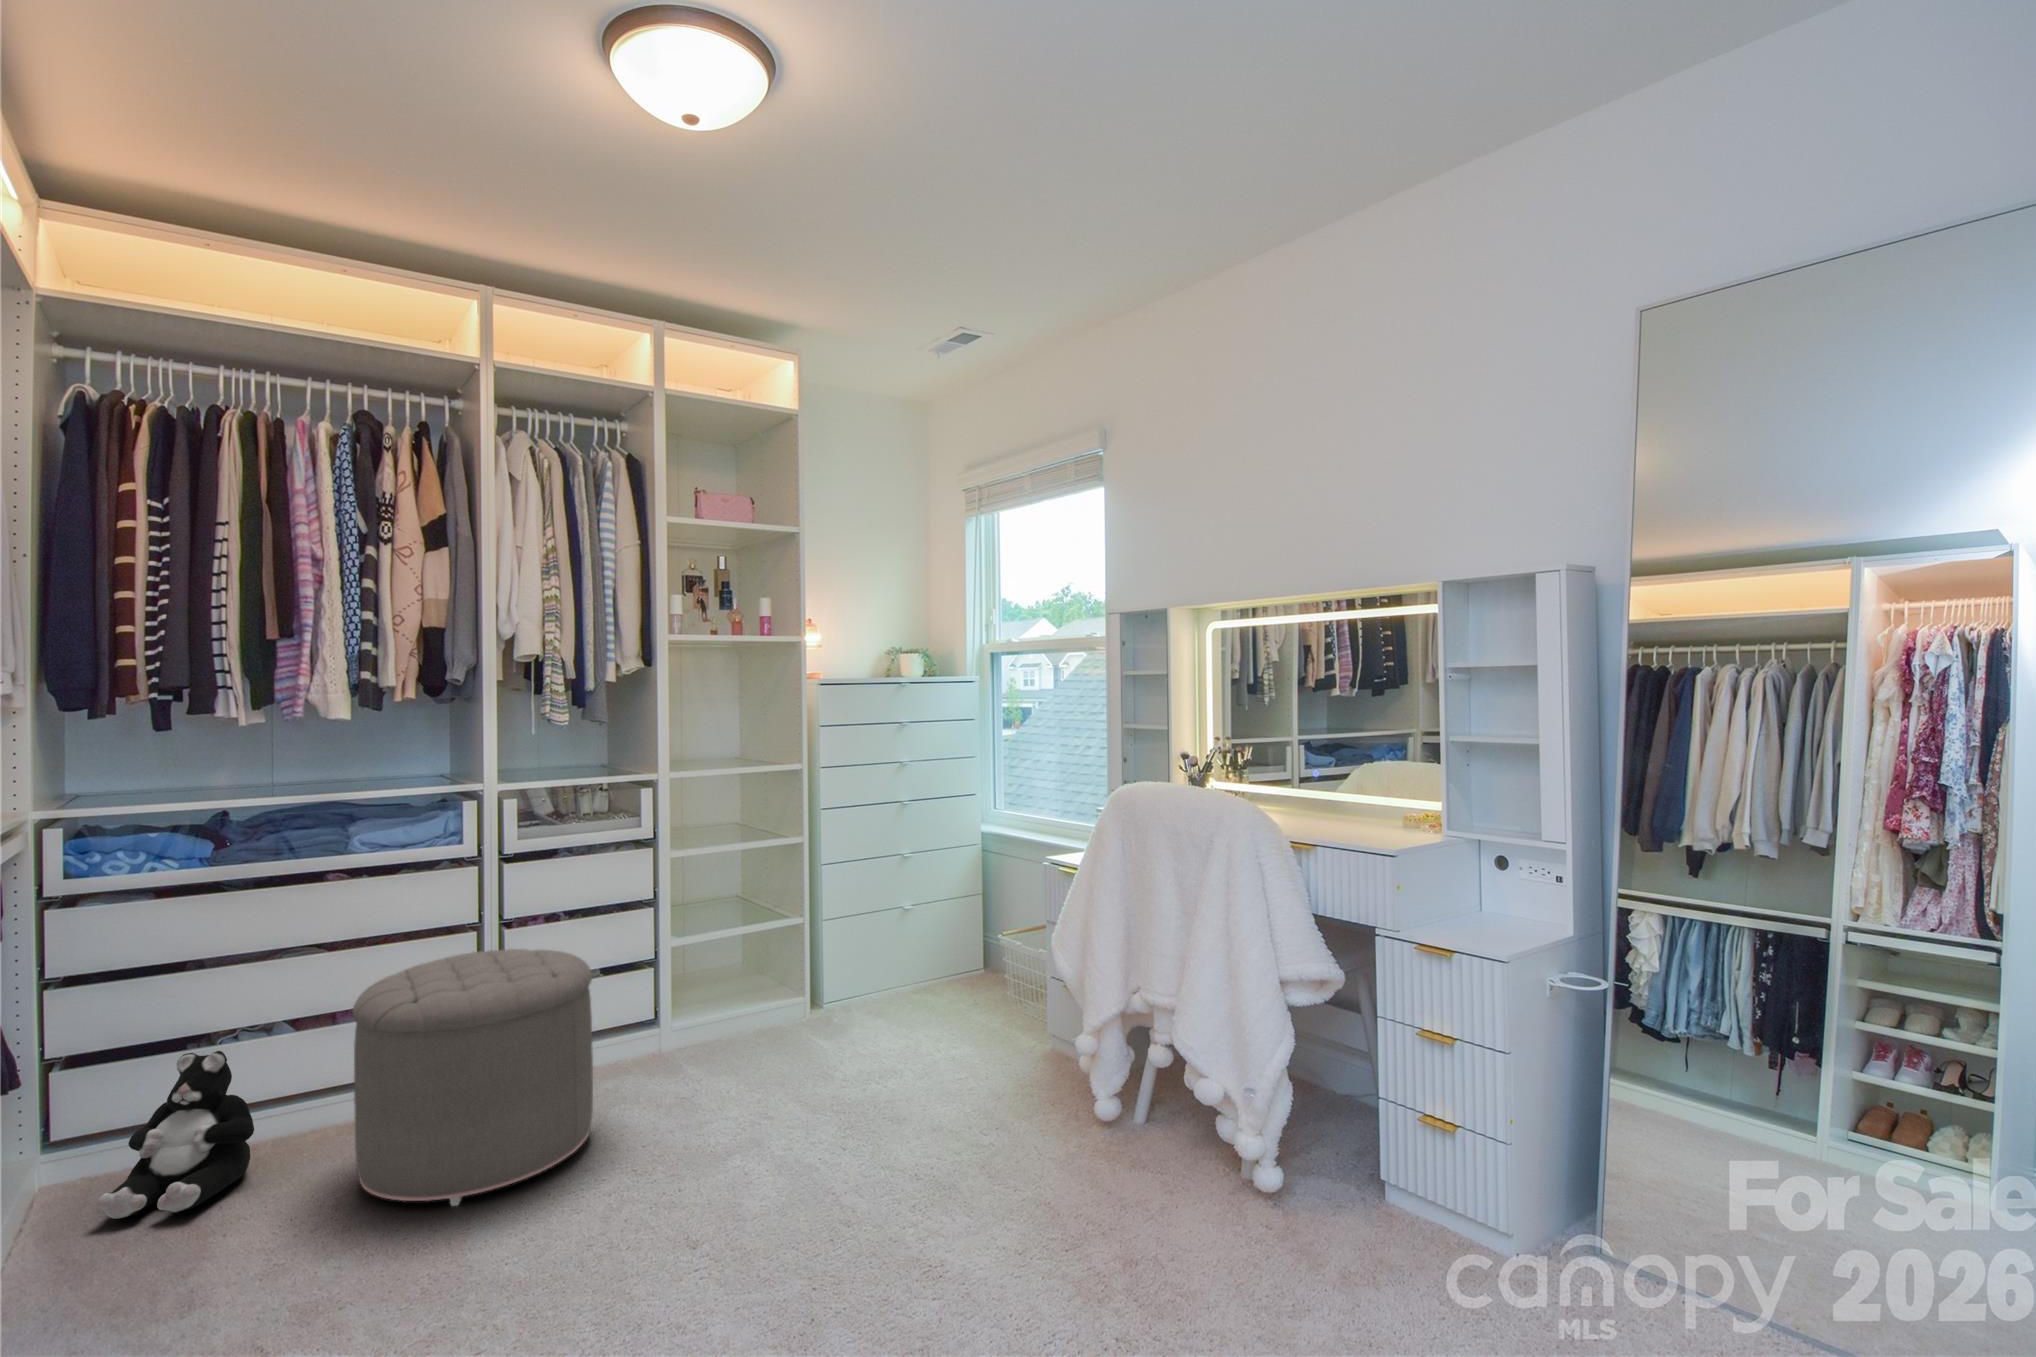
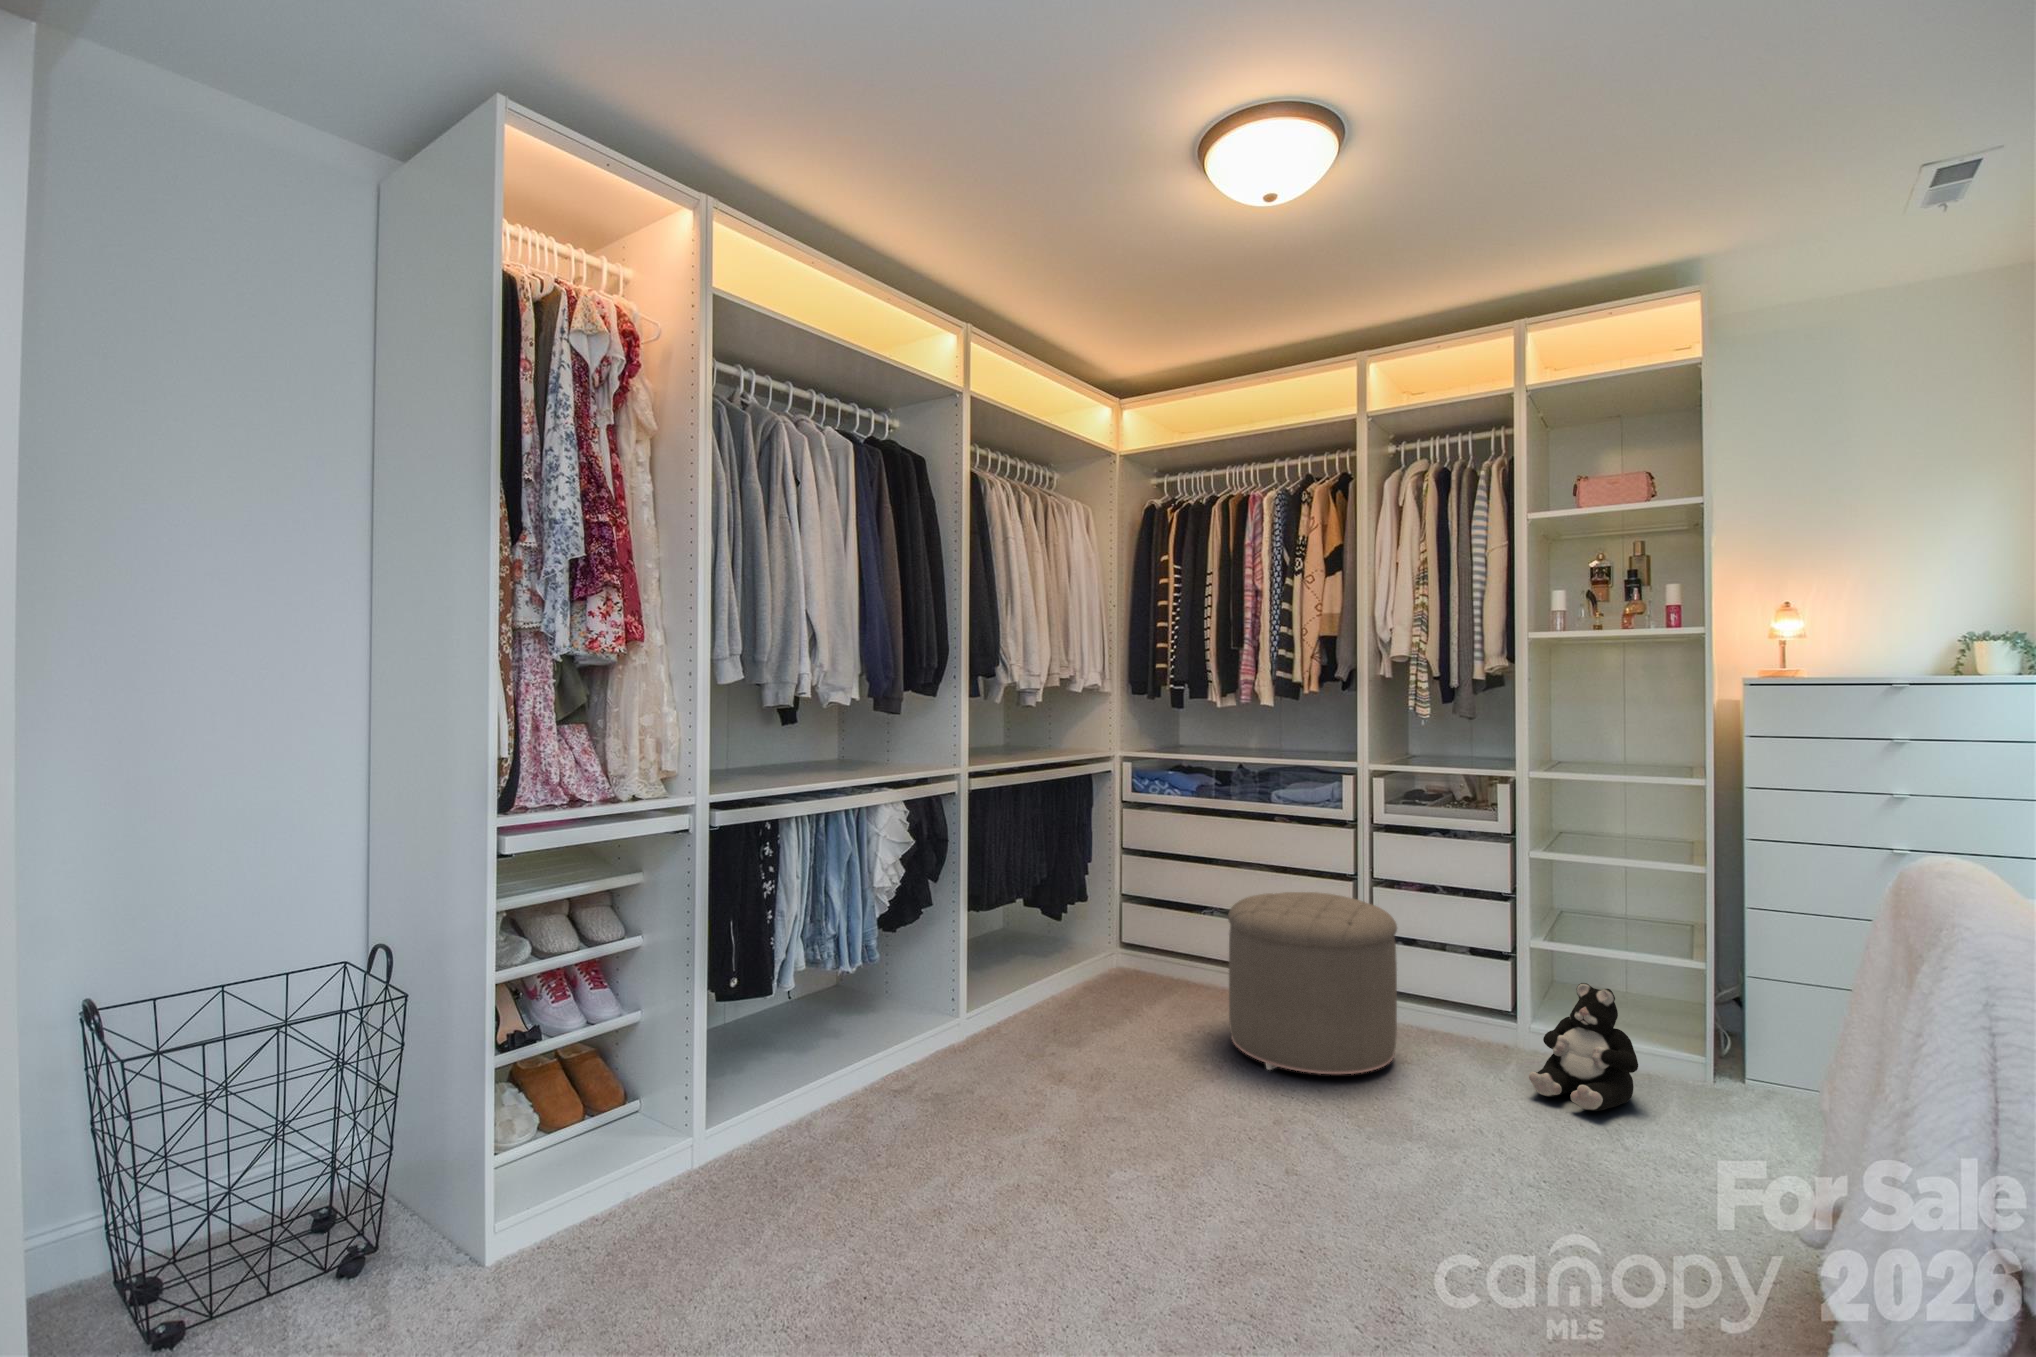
plush toy: present [98,1051,254,1219] -> present [1529,983,1638,1111]

